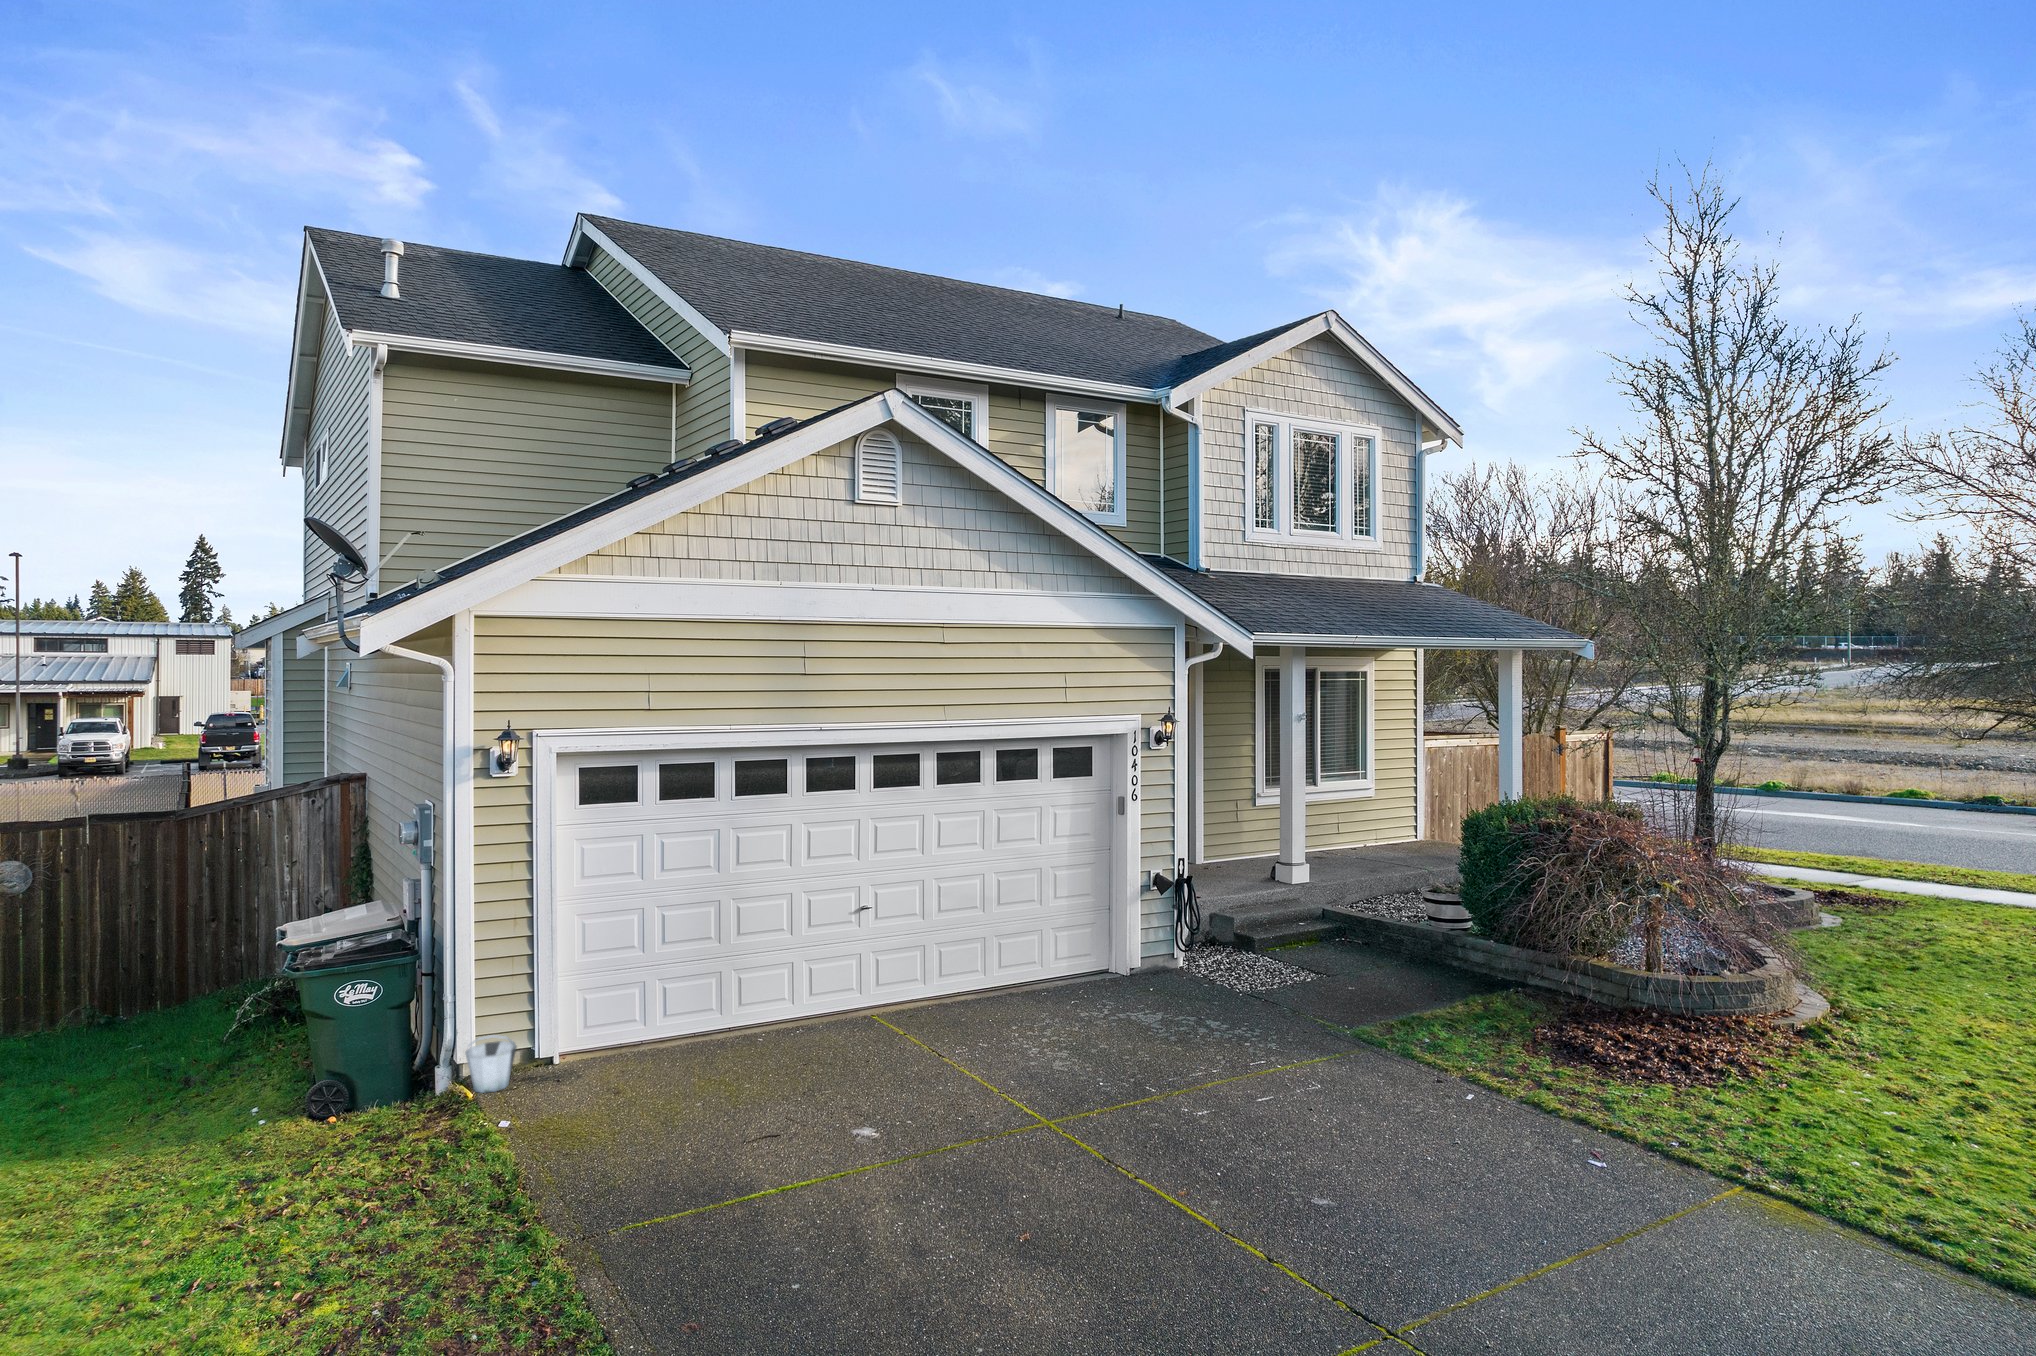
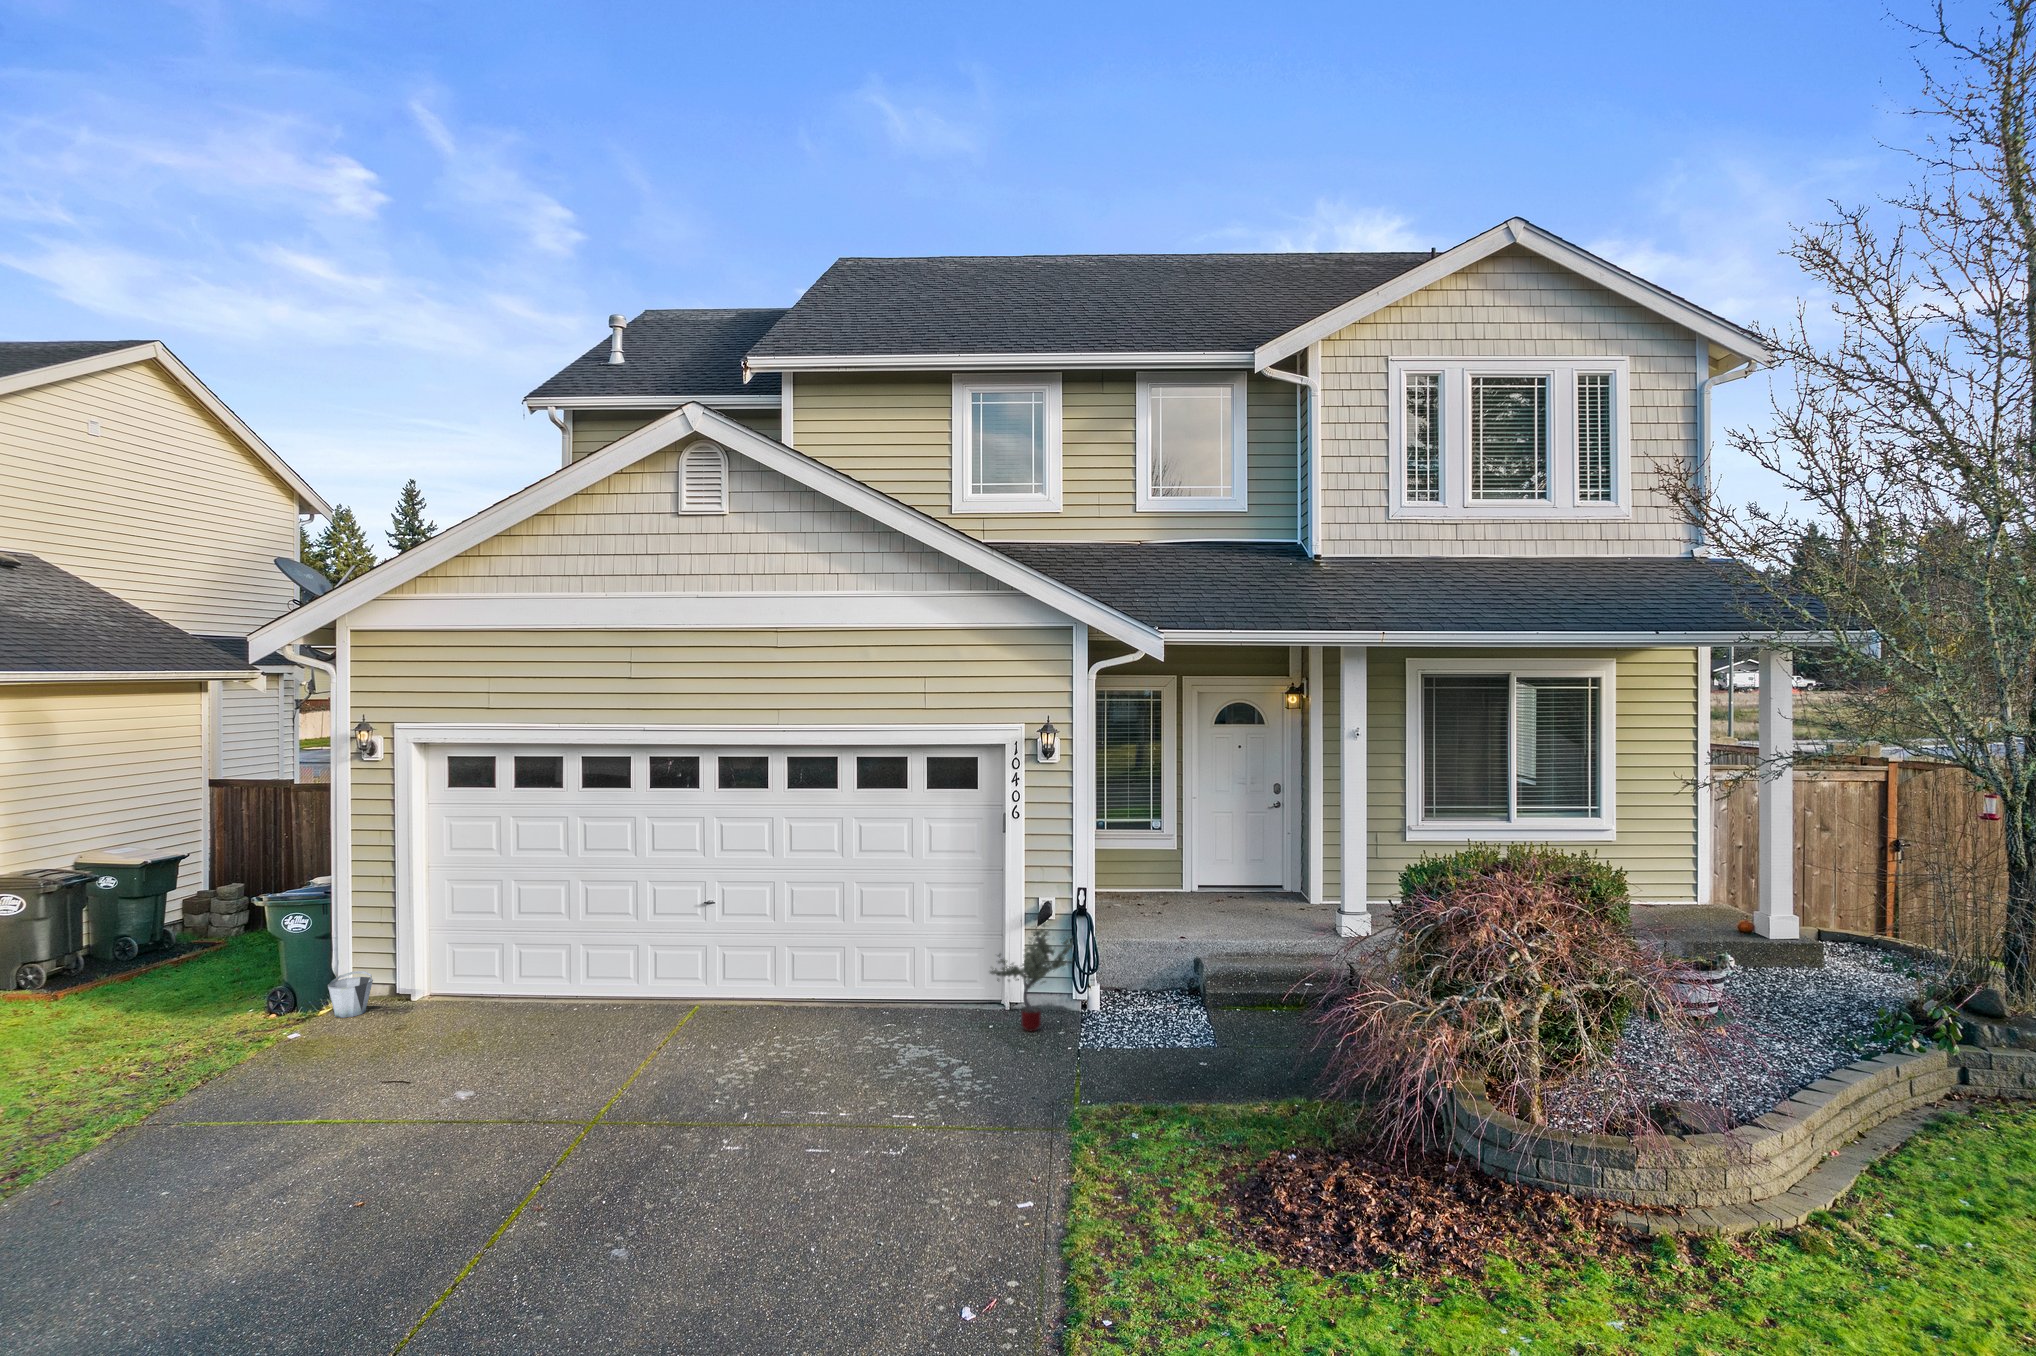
potted tree: none [1135,884,1196,977] -> present [990,924,1072,1031]

